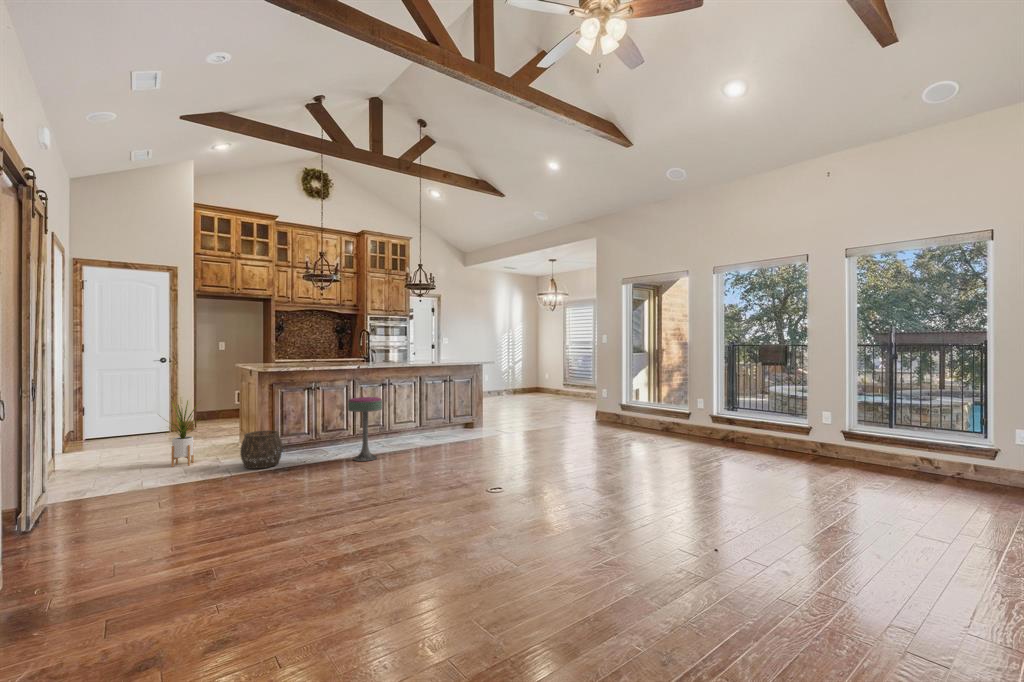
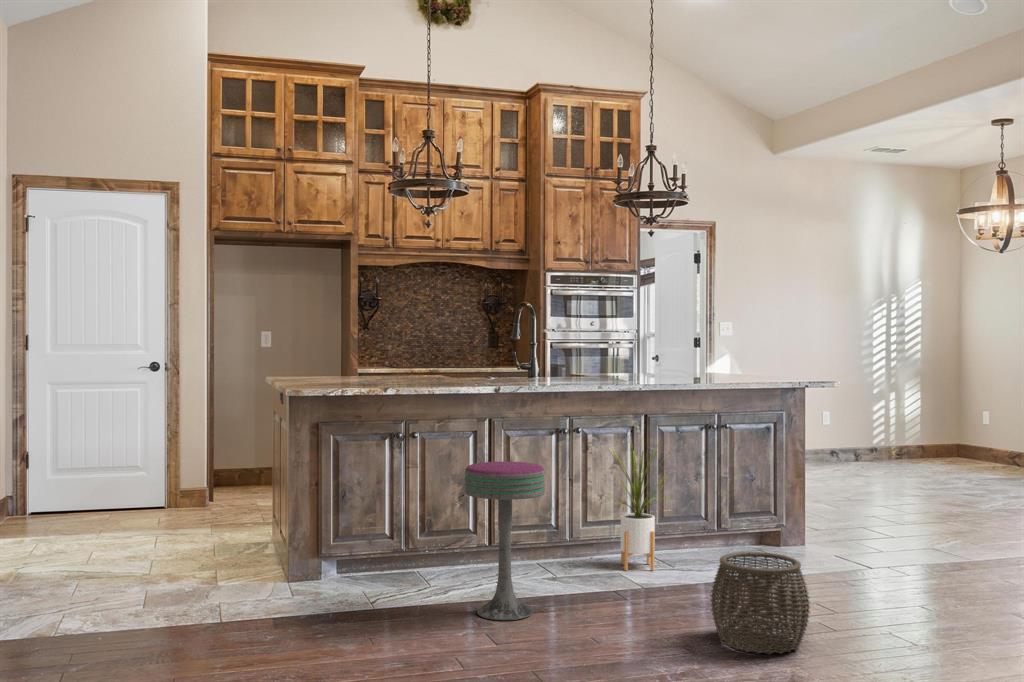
house plant: present [166,401,197,467] -> present [614,446,664,571]
woven basket: present [240,430,282,469] -> present [710,552,810,654]

